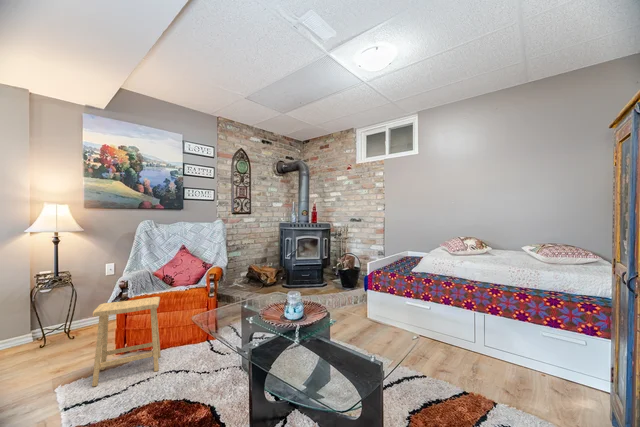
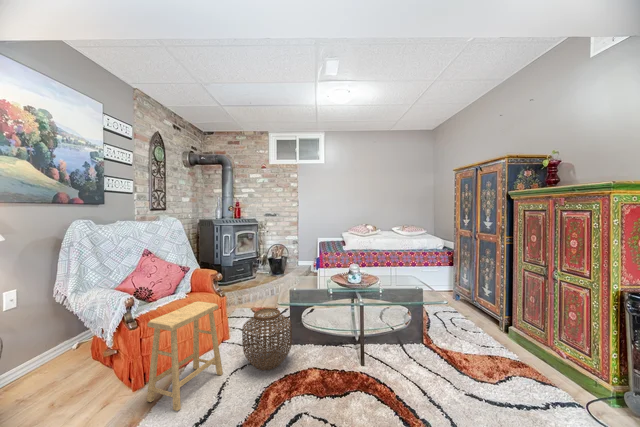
woven basket: none [162,320,220,388] -> present [242,308,292,370]

